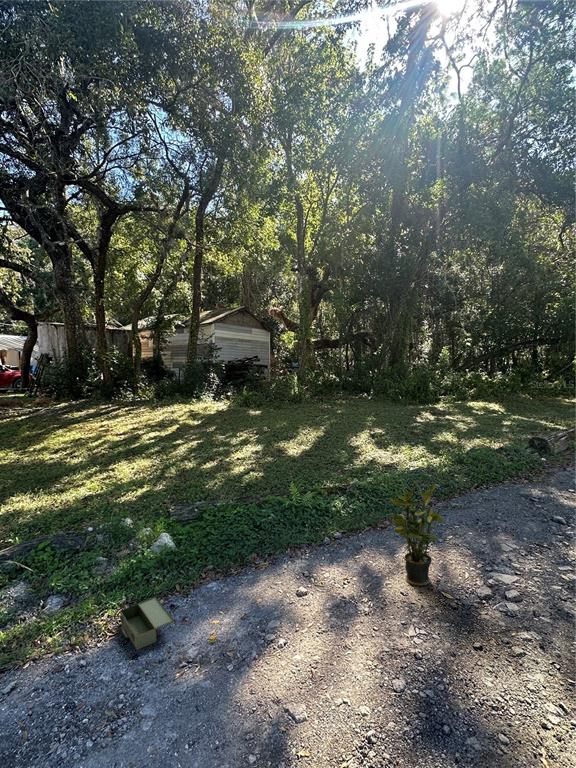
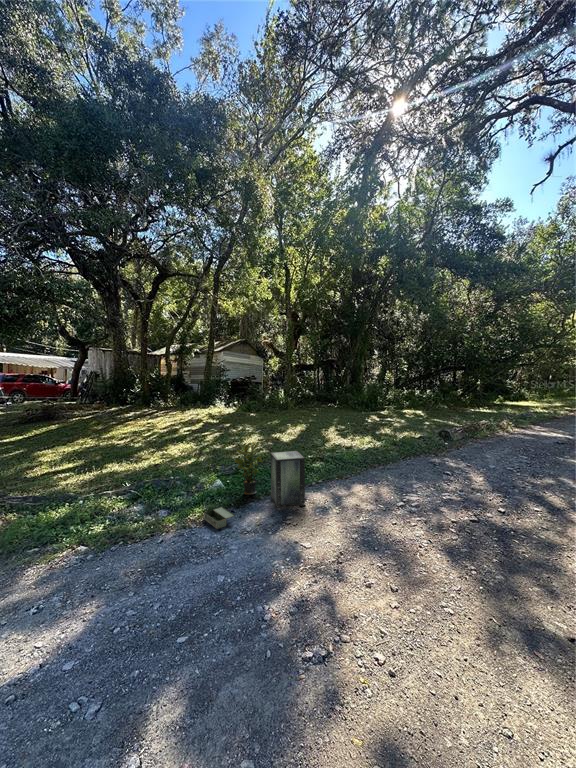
potted plant: present [390,481,443,586] -> present [235,442,263,495]
storage box: none [250,489,309,594] -> present [271,451,305,507]

